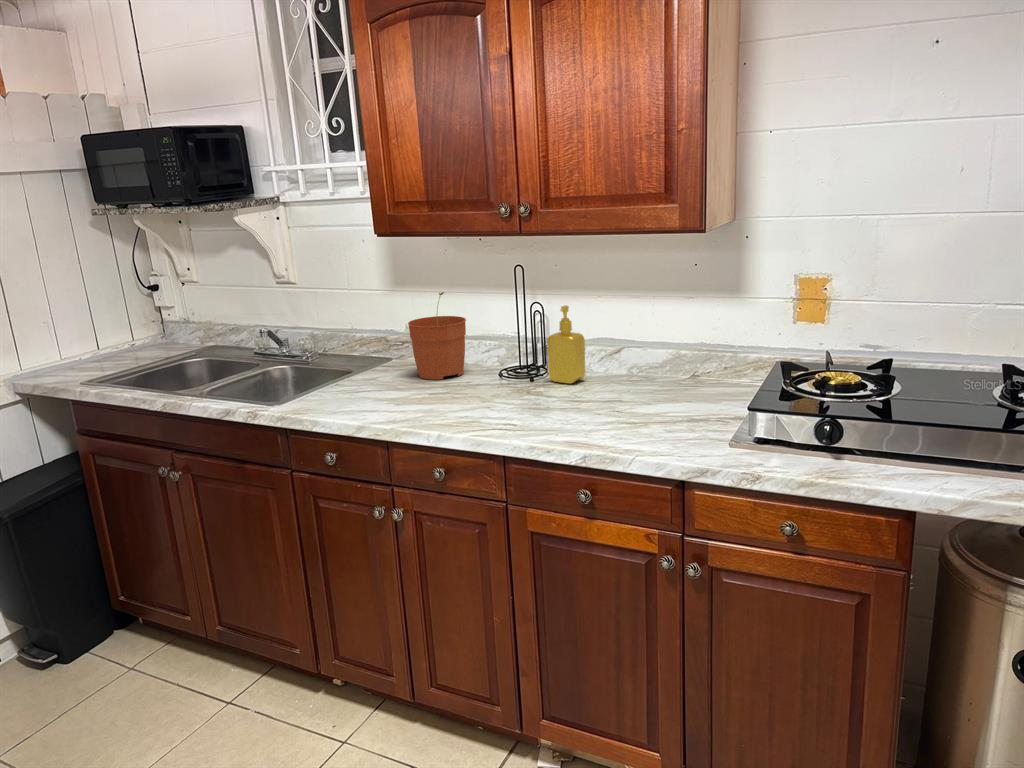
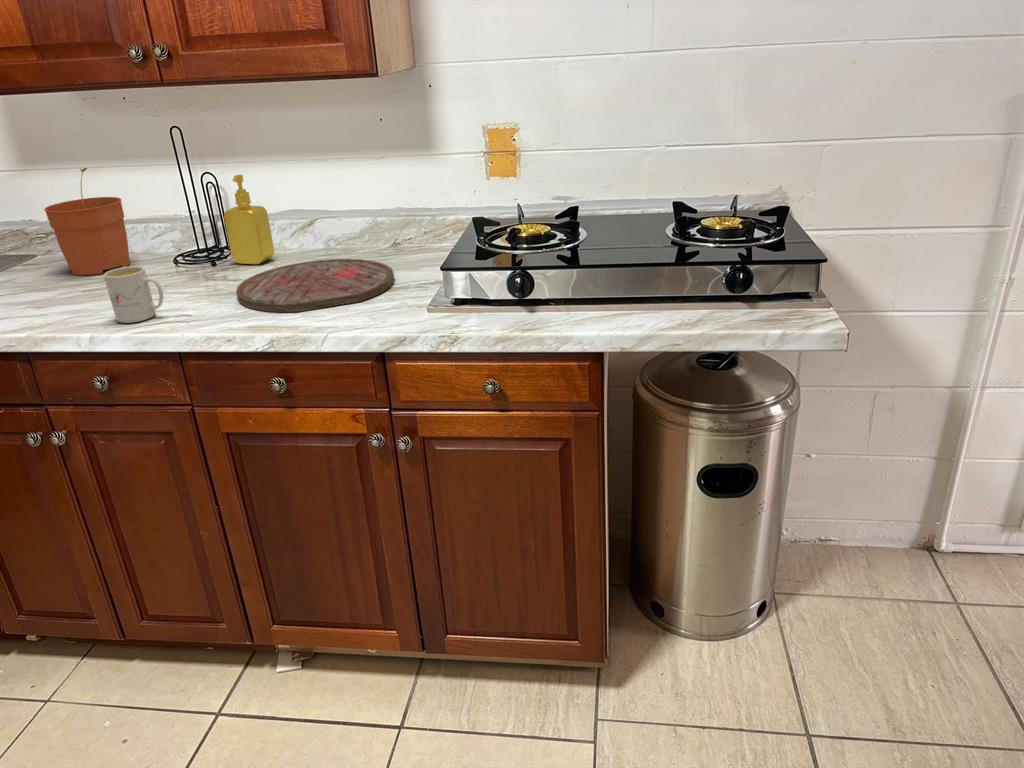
mug: none [454,379,497,426] -> present [104,266,163,323]
cutting board: none [555,386,696,433] -> present [236,259,394,312]

